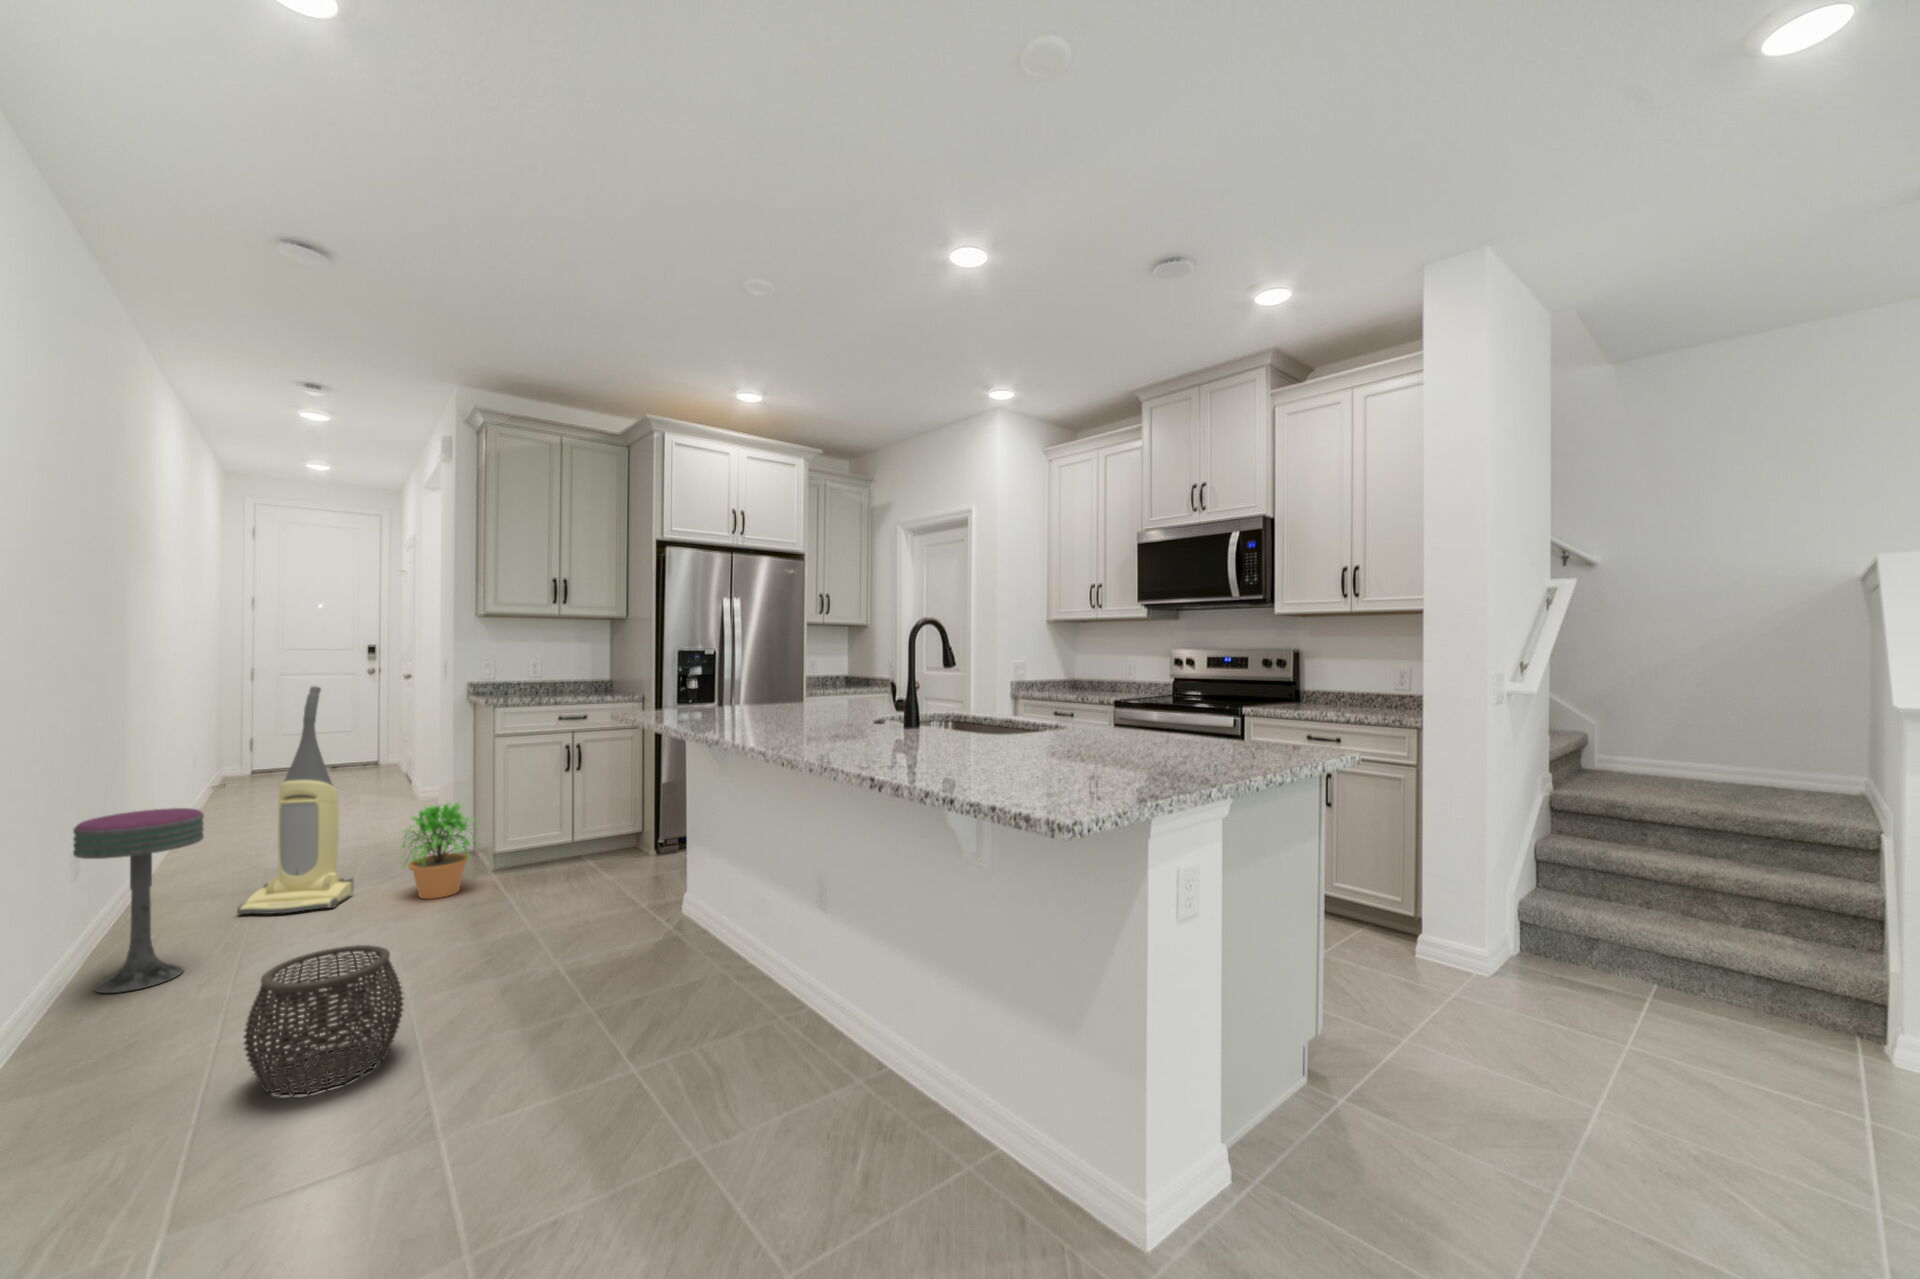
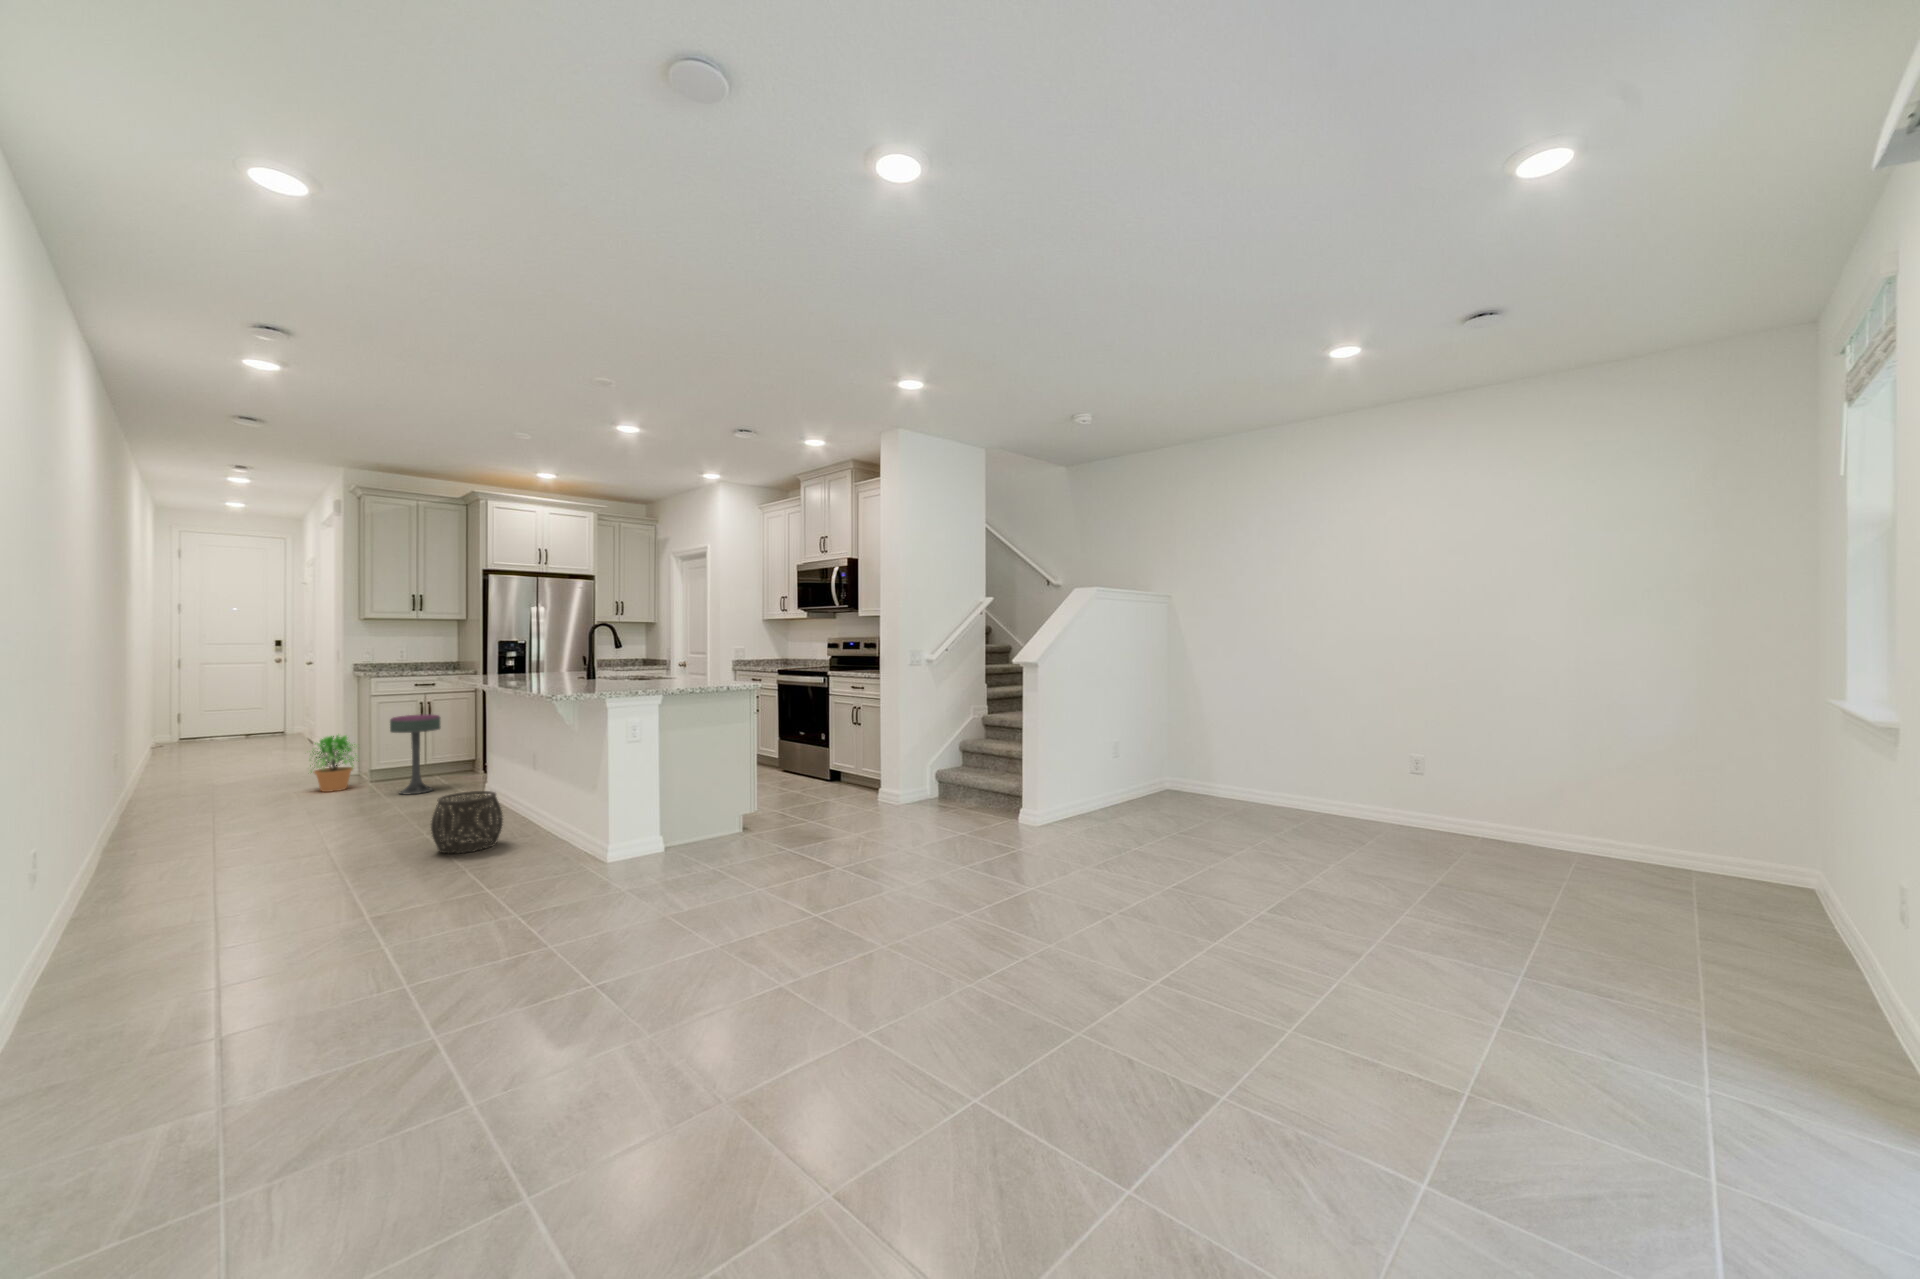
vacuum cleaner: present [237,686,354,915] -> none [204,664,278,800]
bar stool: present [73,808,204,993] -> present [390,714,441,795]
woven basket: present [244,945,404,1095] -> present [431,791,503,854]

